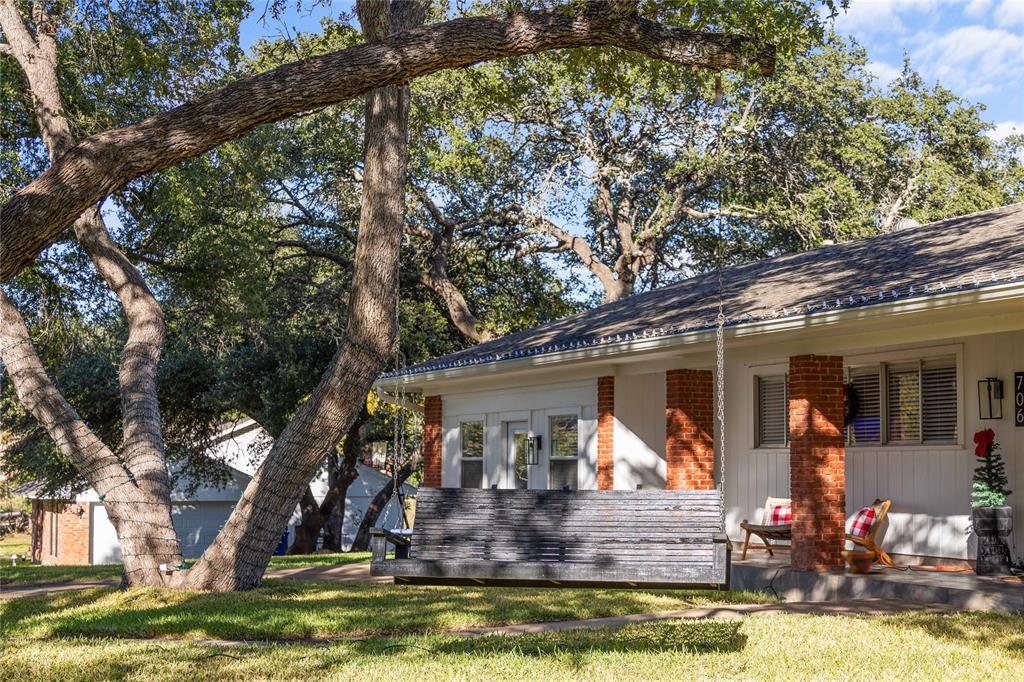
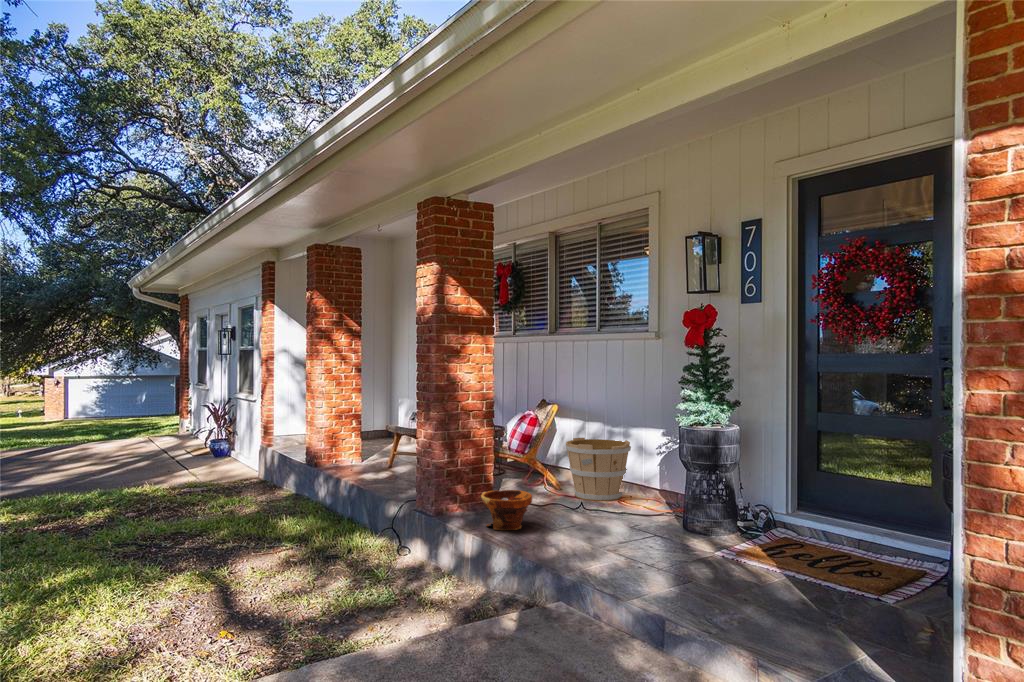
wooden bucket: none [895,525,947,568] -> present [566,438,631,501]

